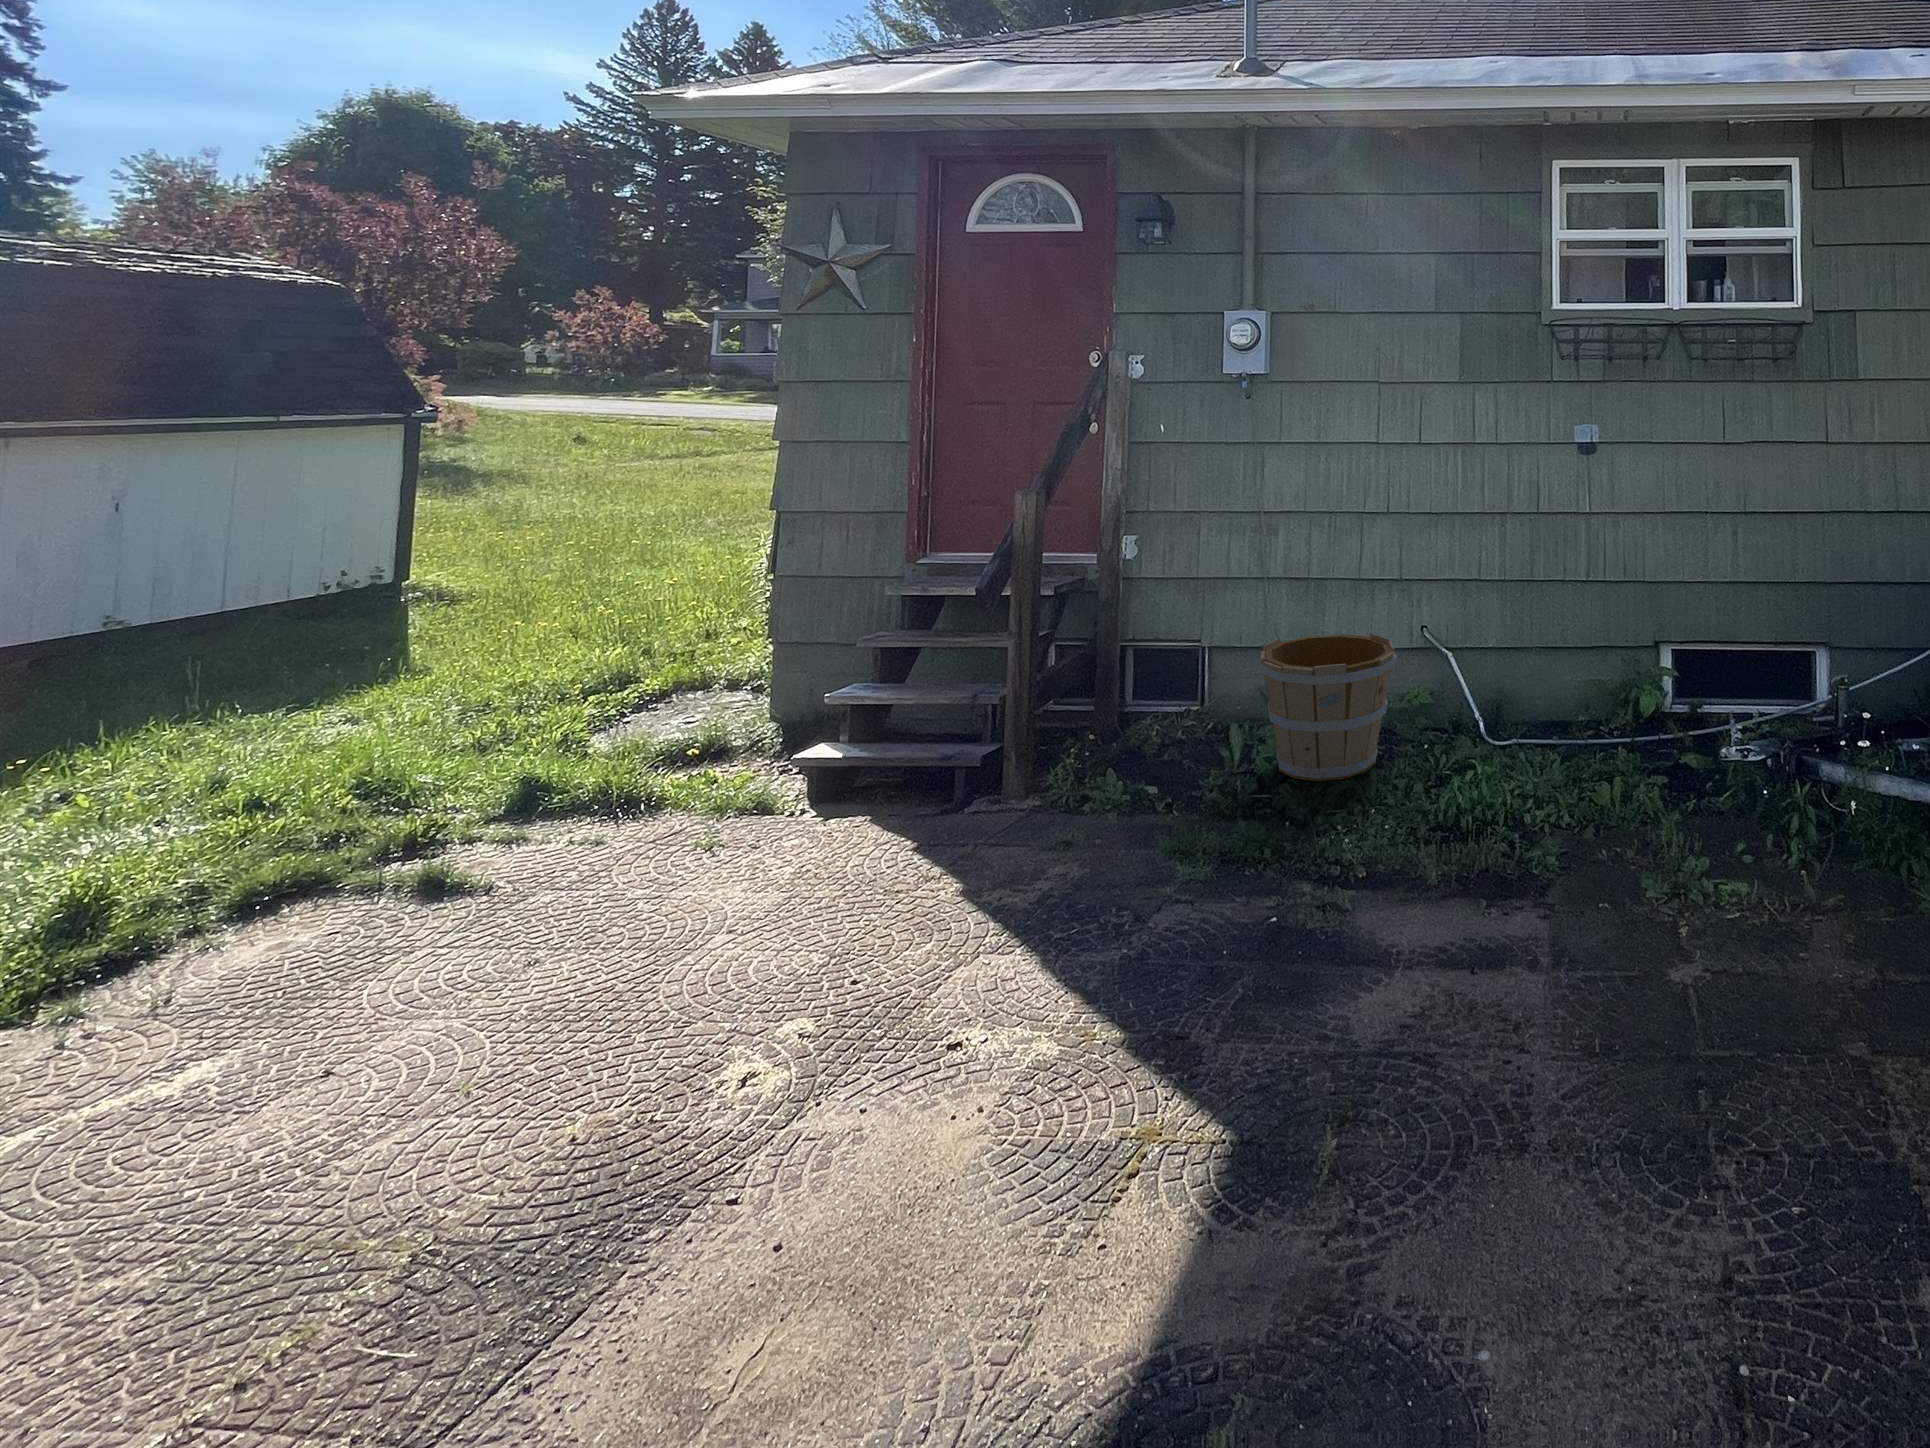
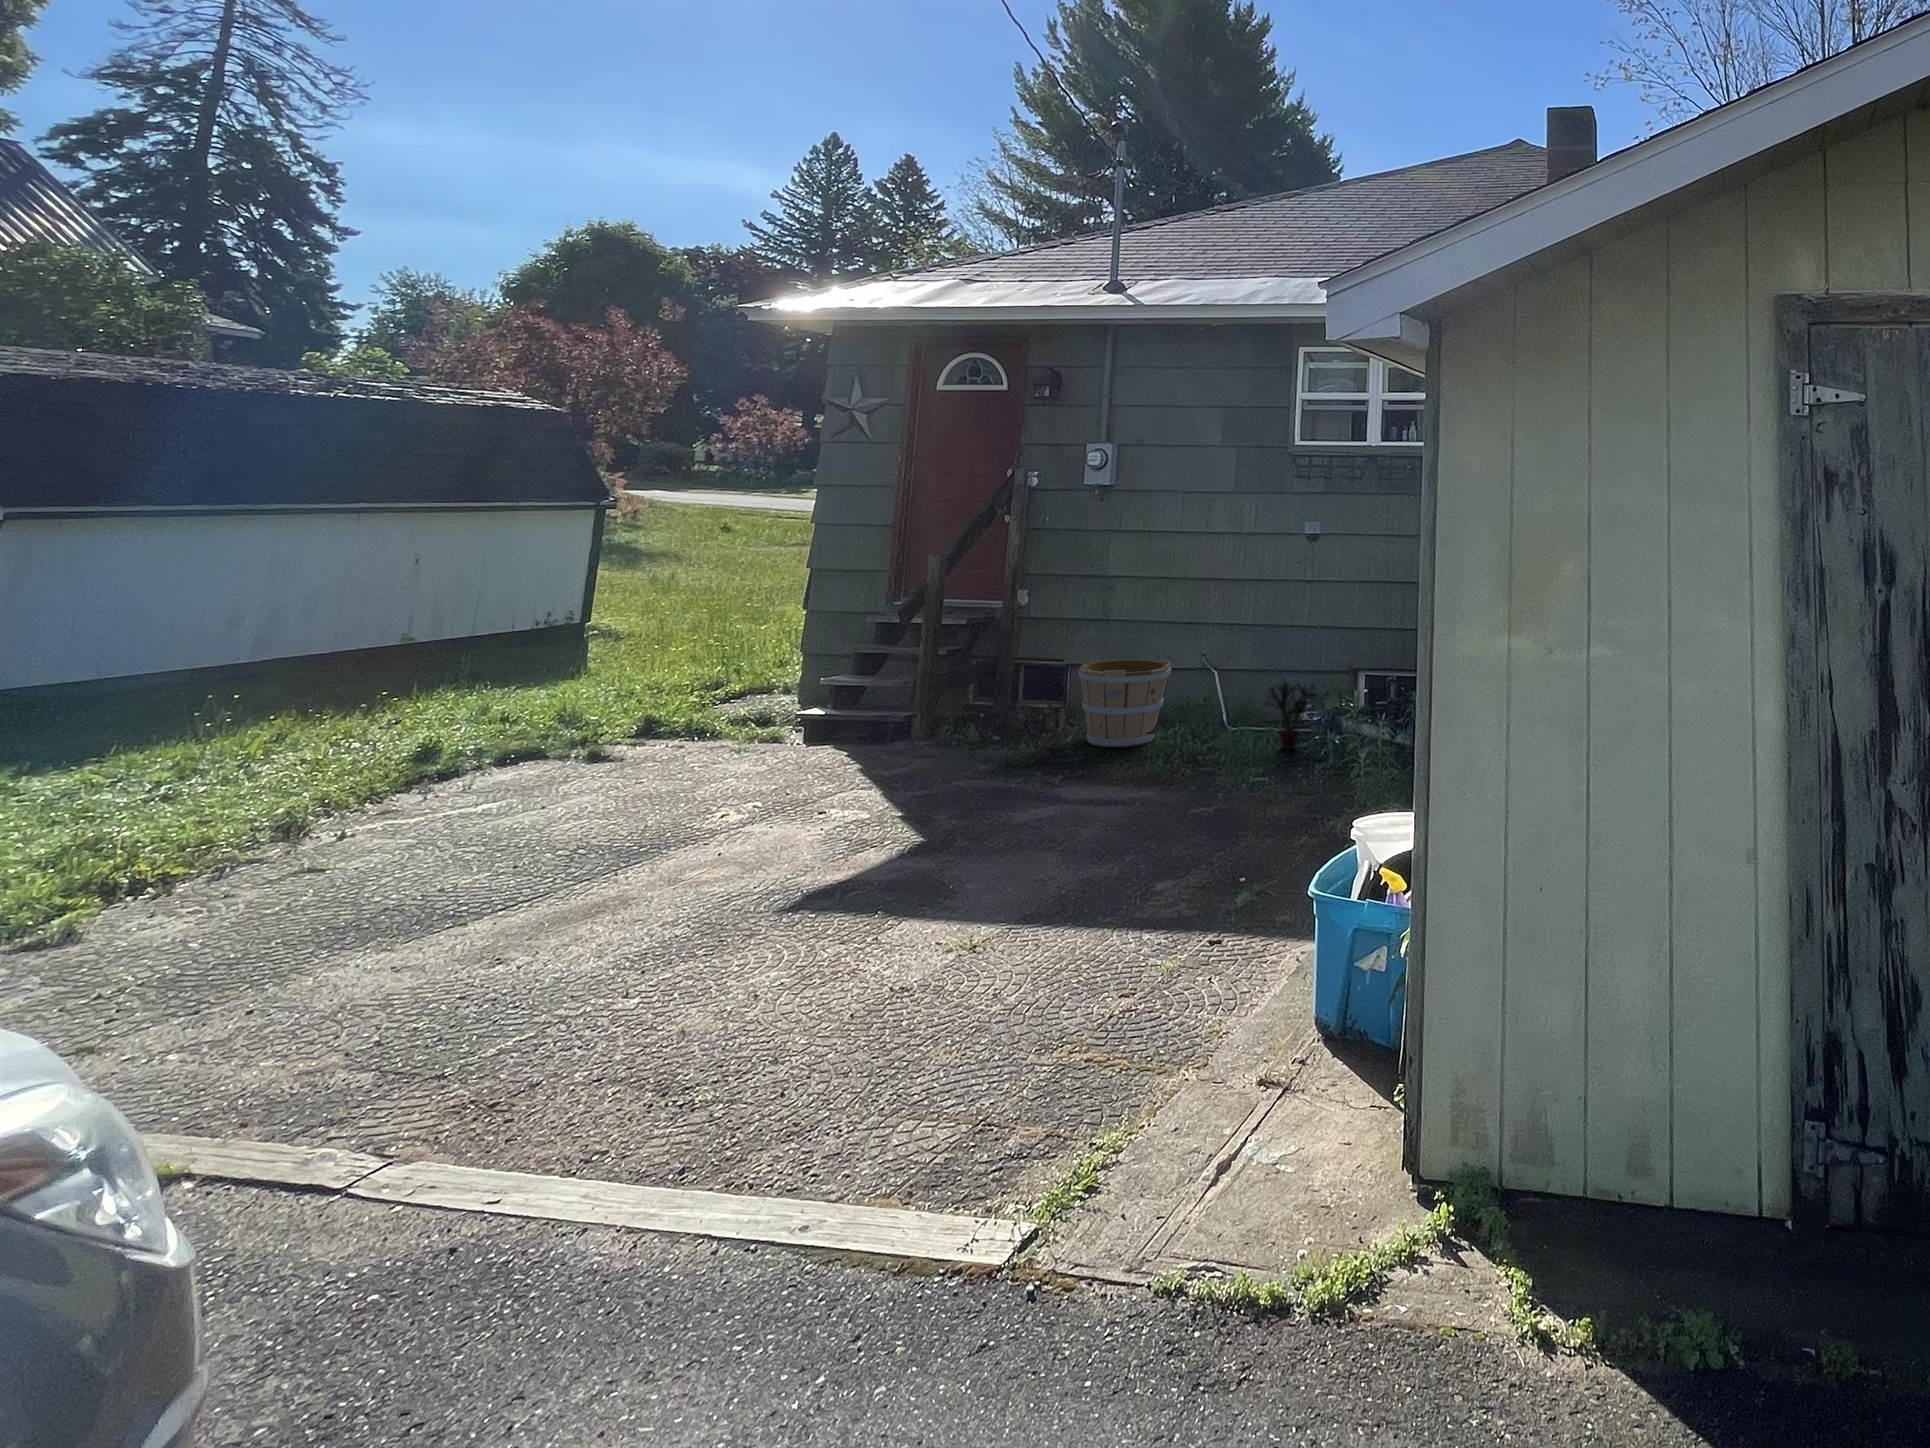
potted plant: none [1549,657,1635,764] -> present [1265,682,1317,749]

